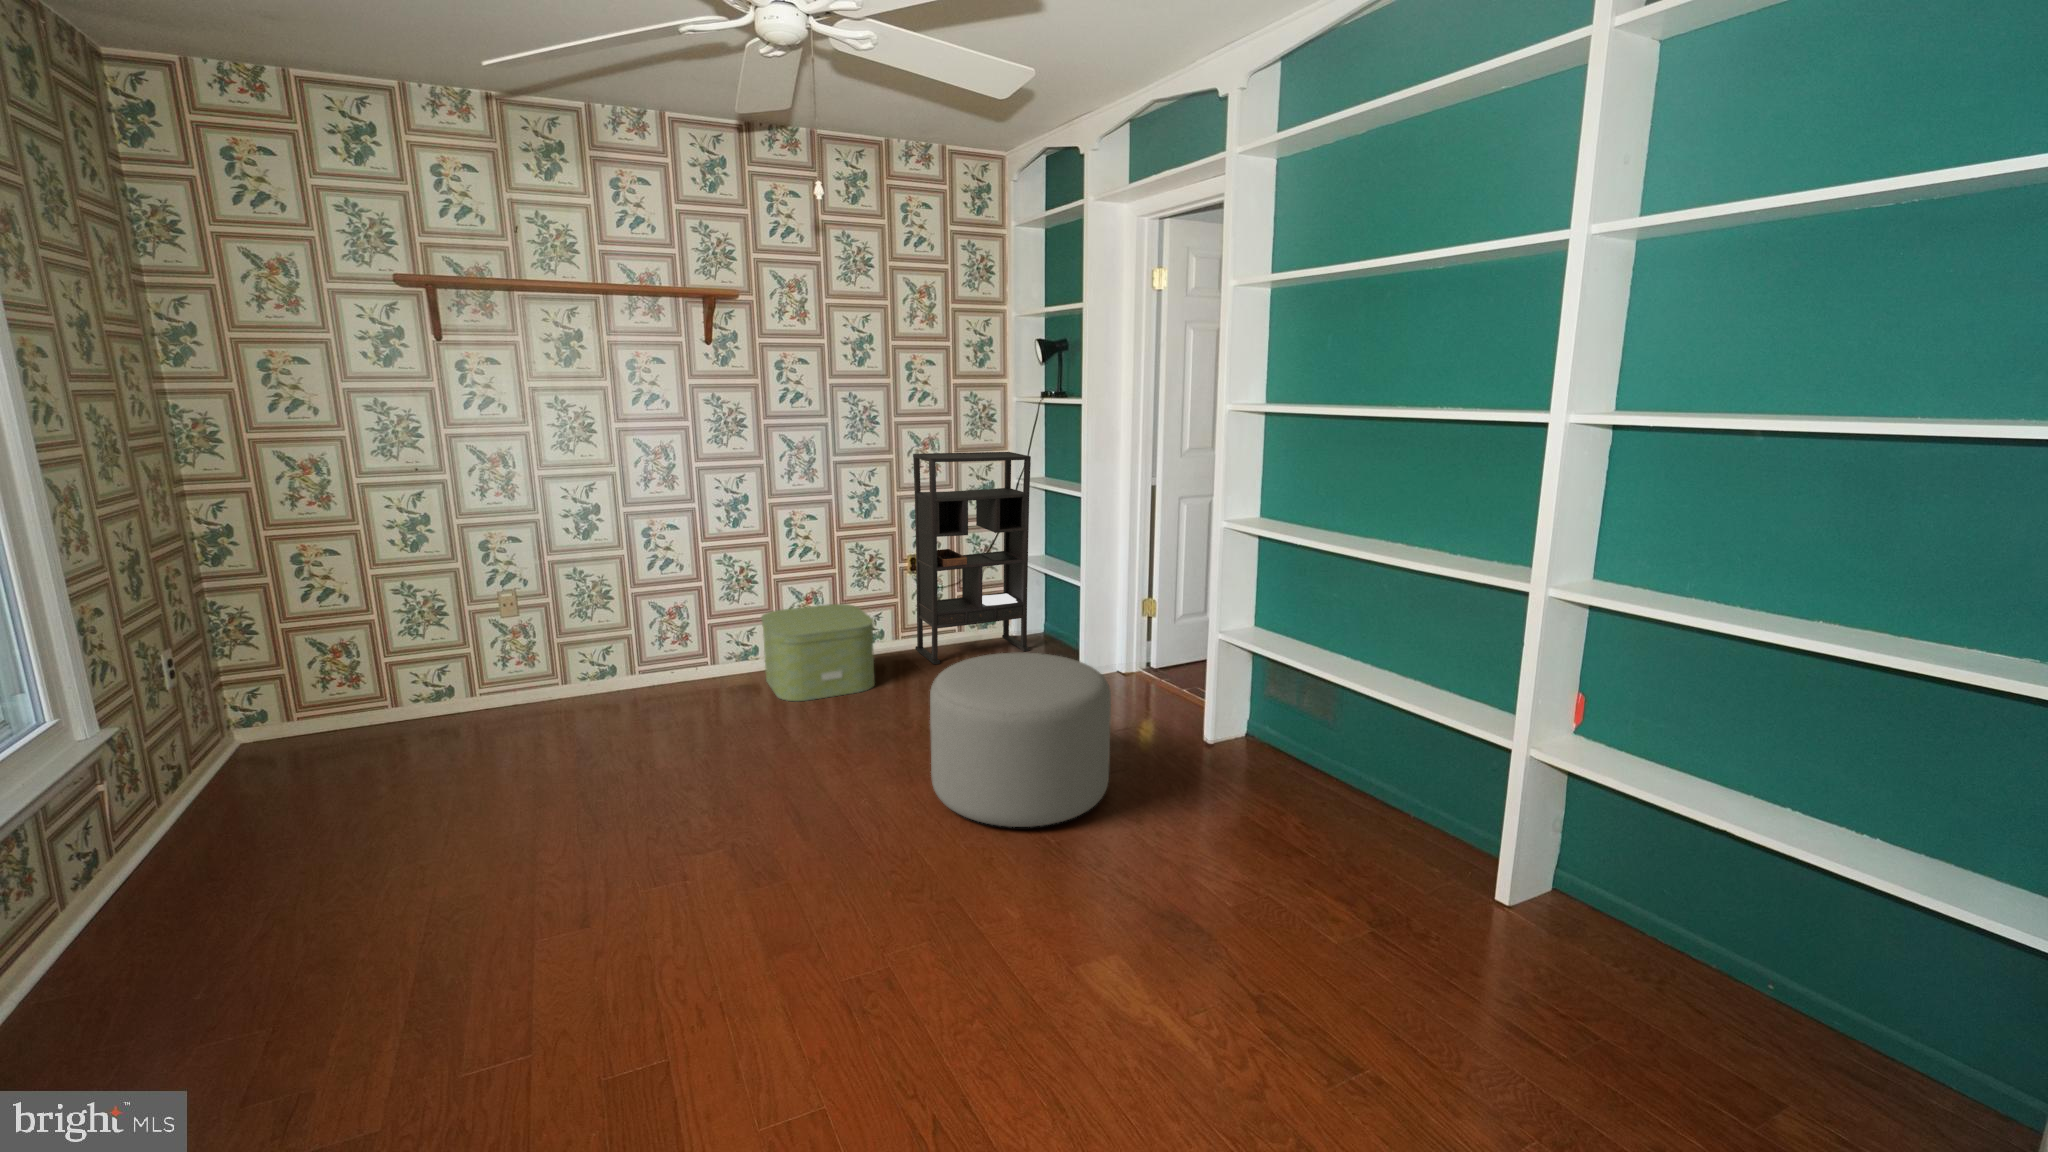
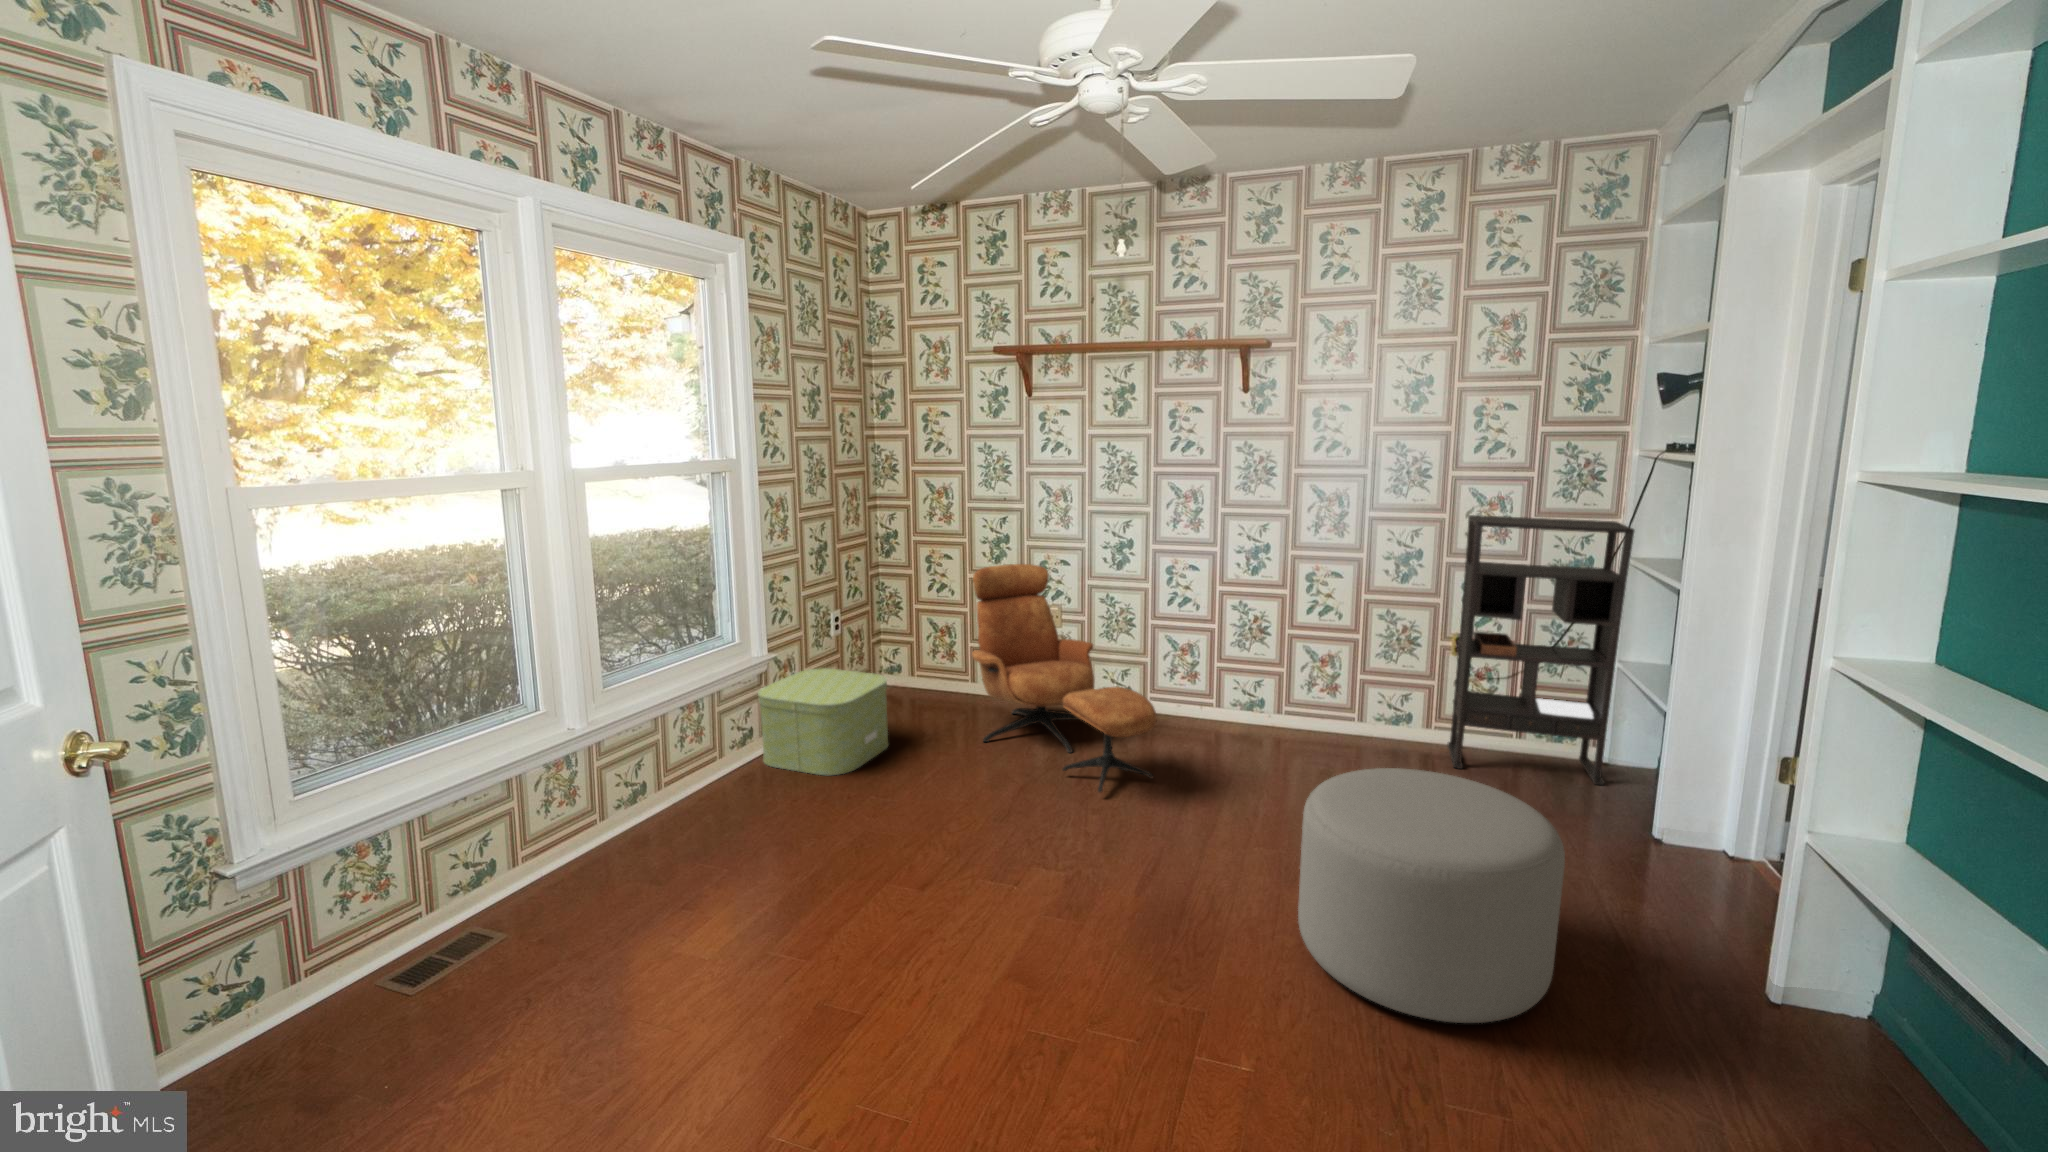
lounge chair: none [405,546,715,767] -> present [972,564,1157,792]
storage box: present [761,604,875,701] -> present [758,668,889,775]

